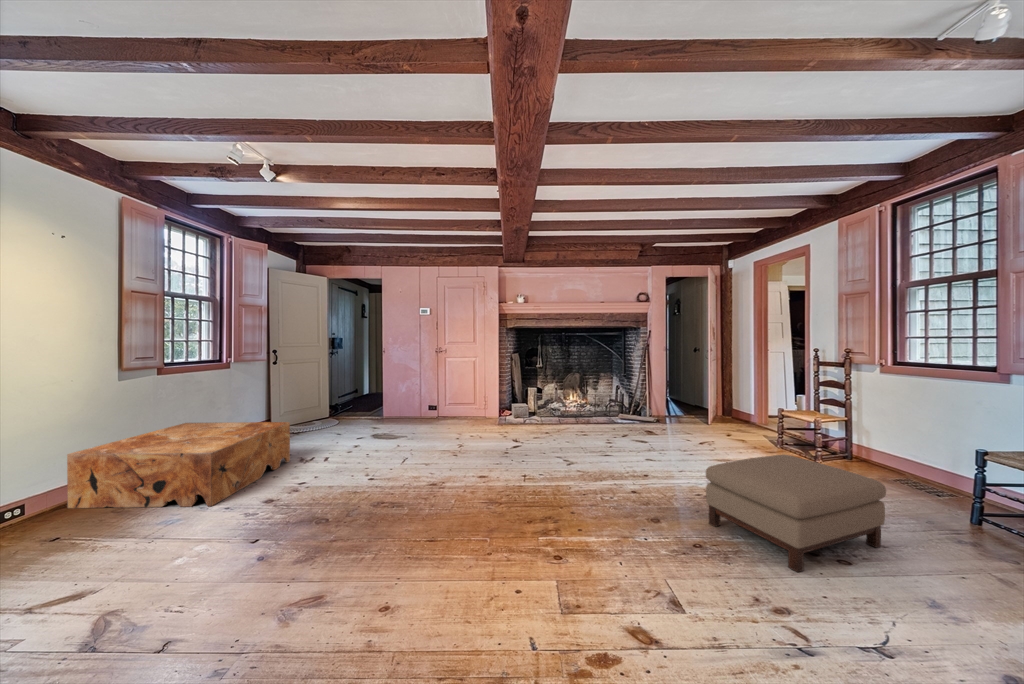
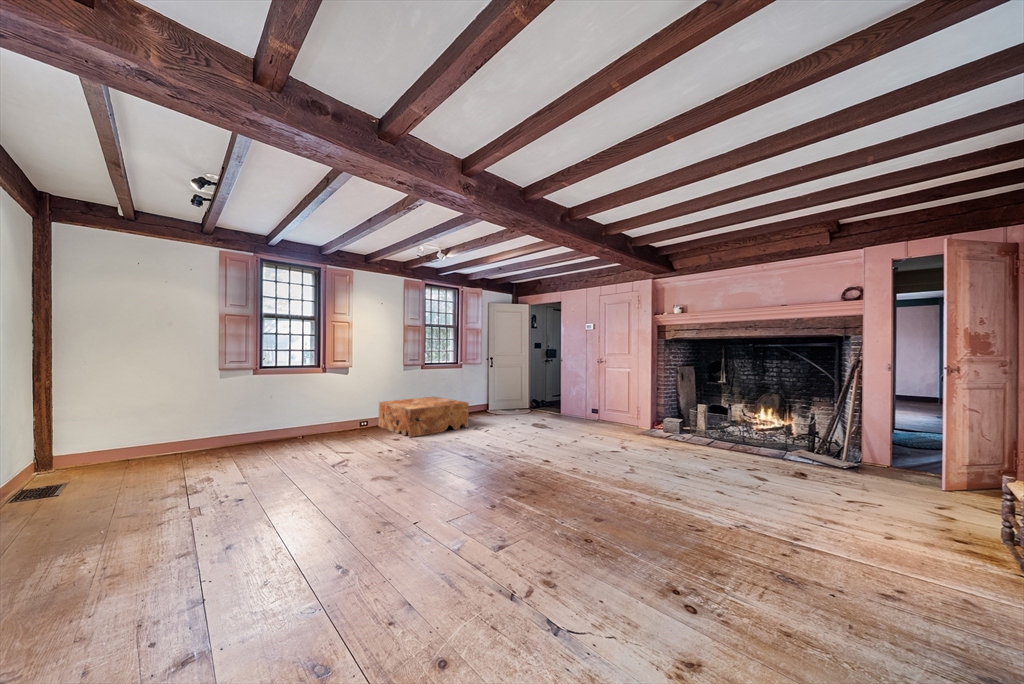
ottoman: present [706,455,886,572] -> none [598,481,780,640]

